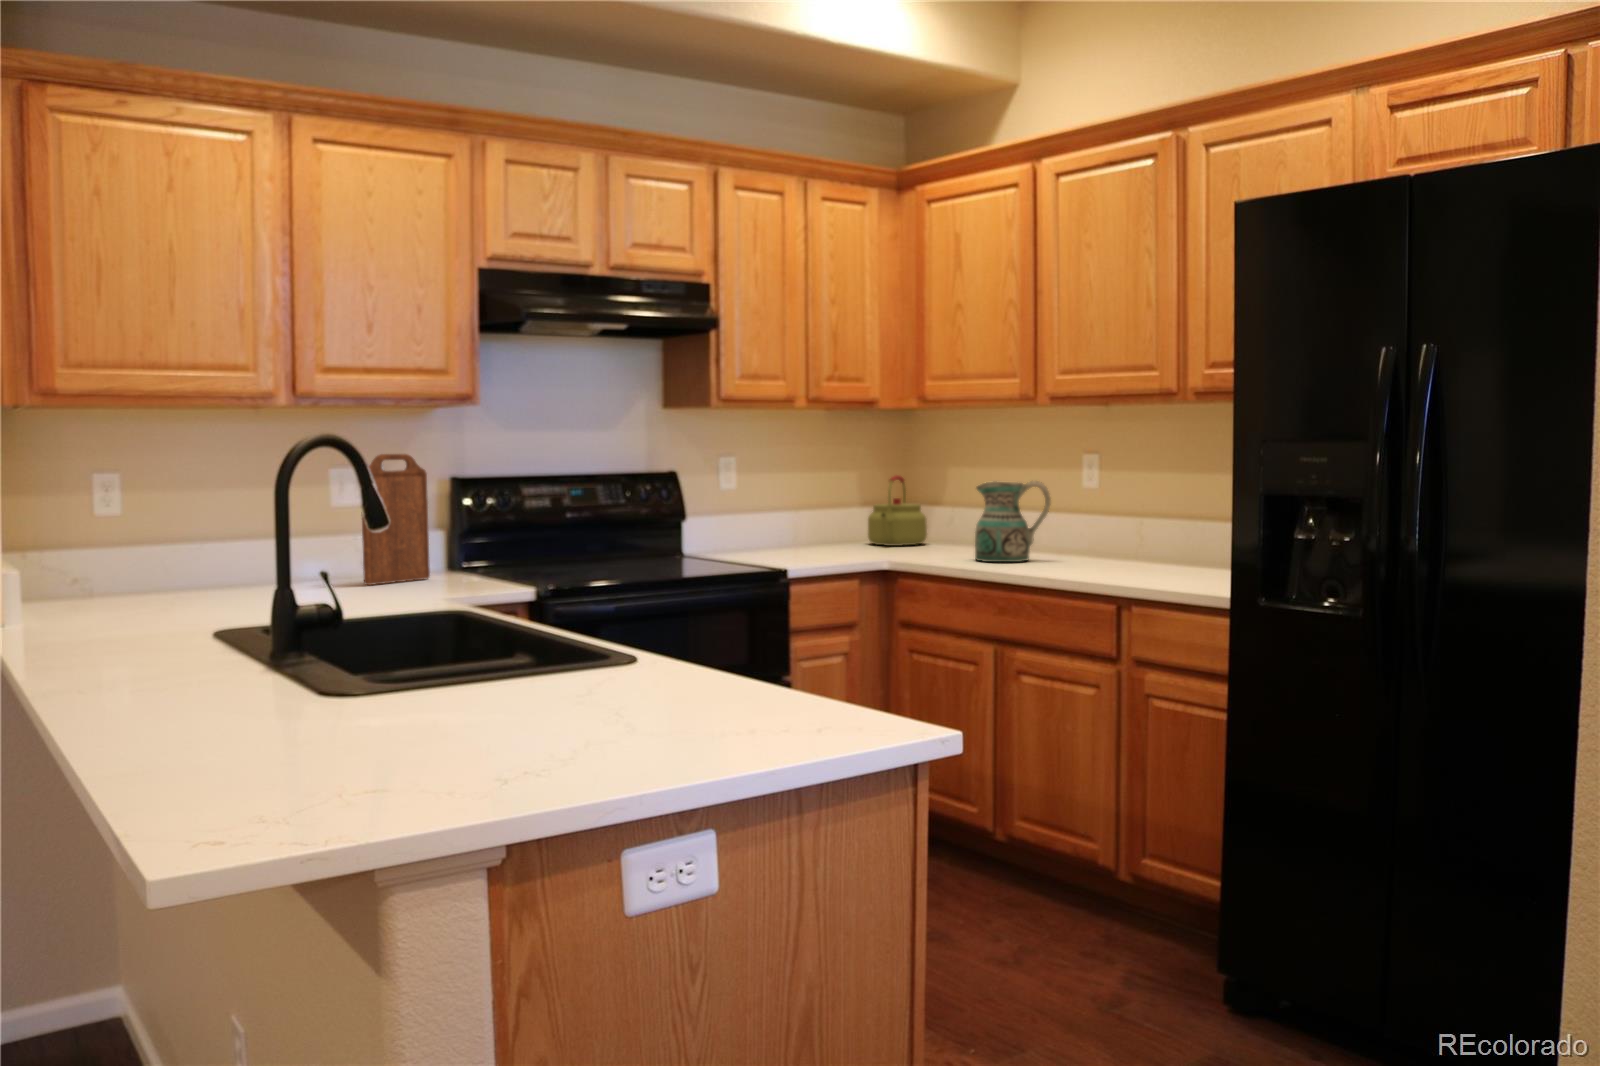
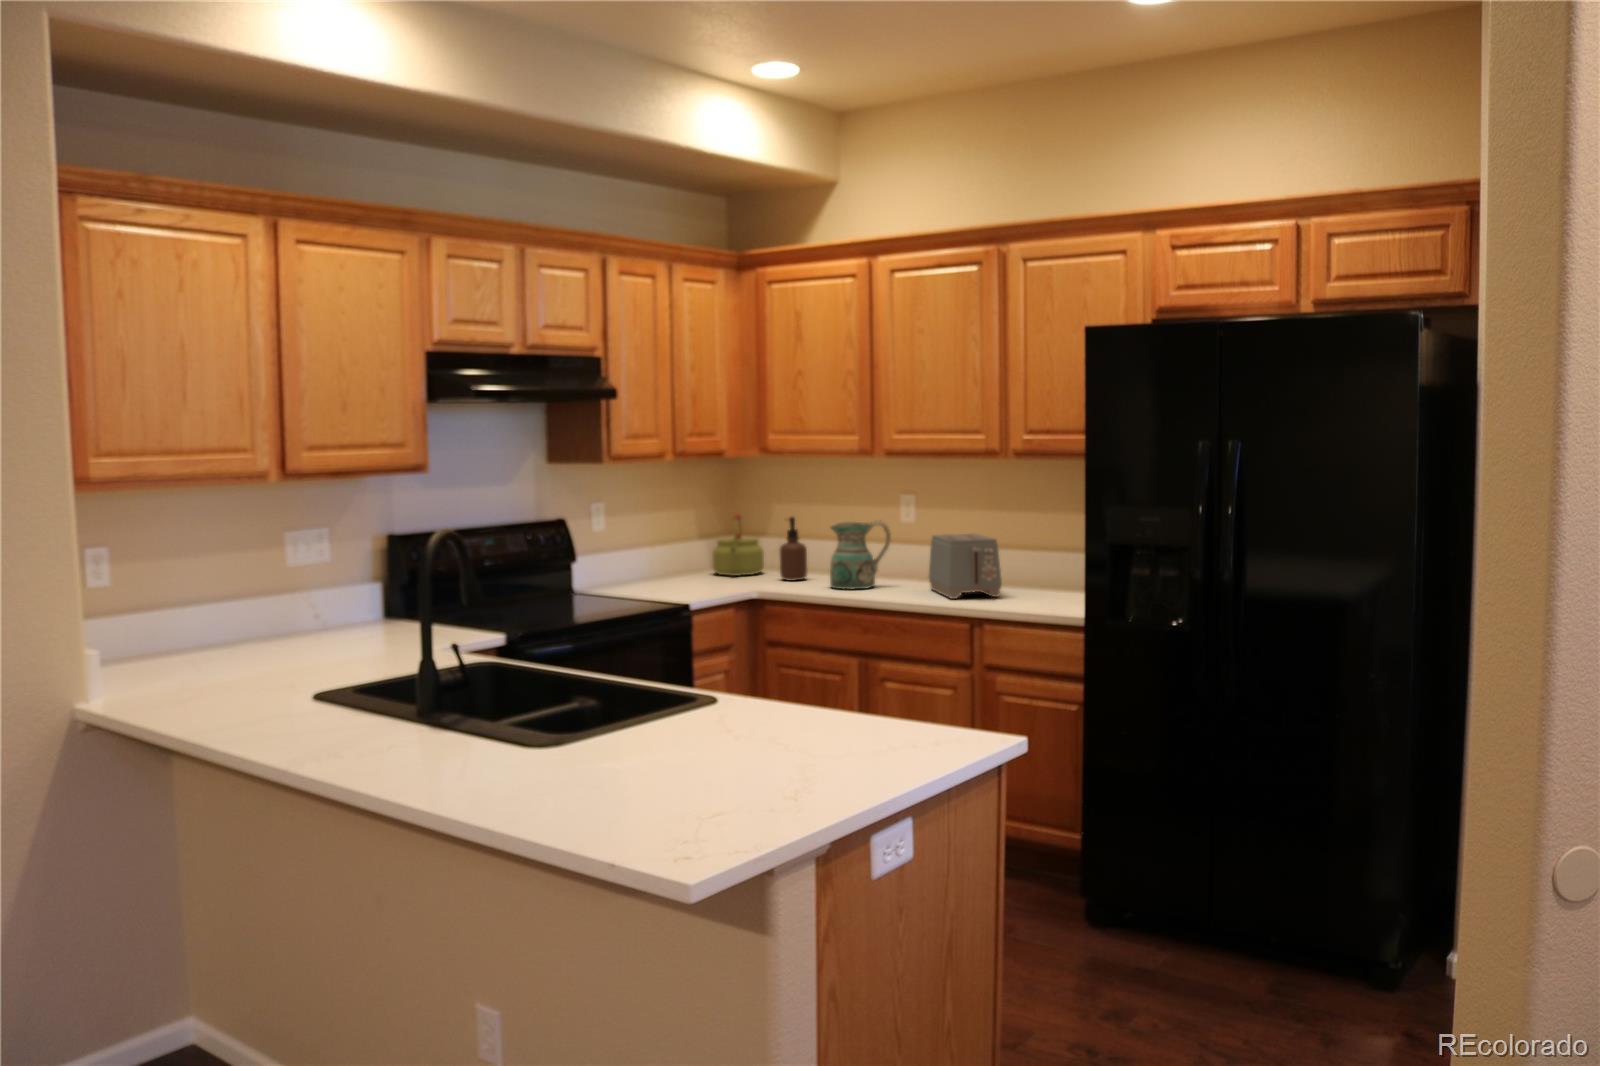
cutting board: present [362,454,430,585] -> none [340,520,391,641]
soap dispenser: none [932,478,964,552] -> present [780,517,807,581]
toaster: none [1089,498,1168,576] -> present [929,533,1002,599]

